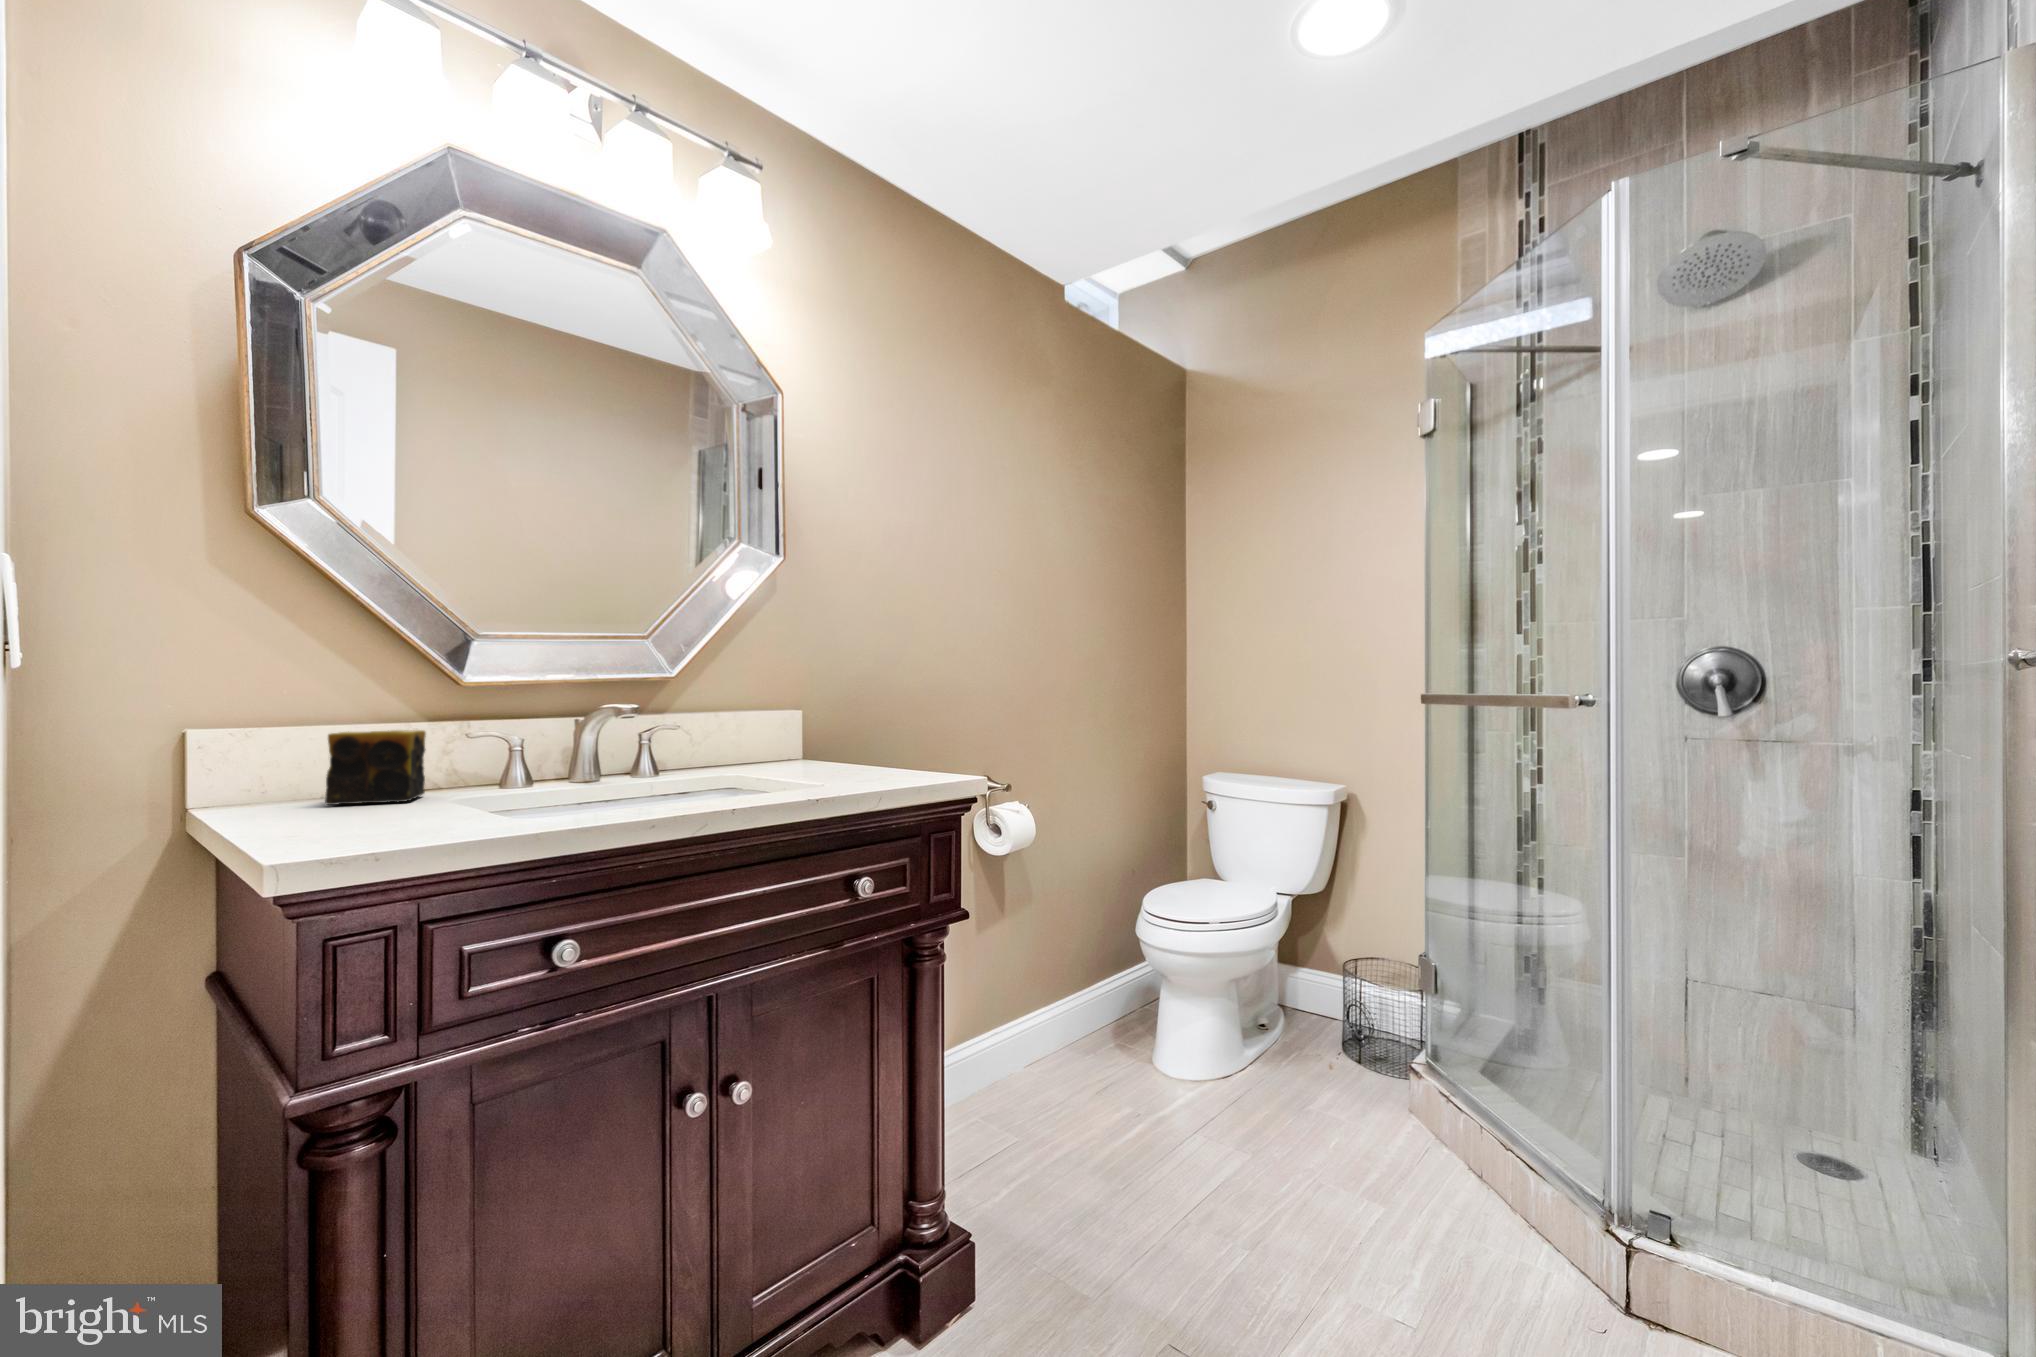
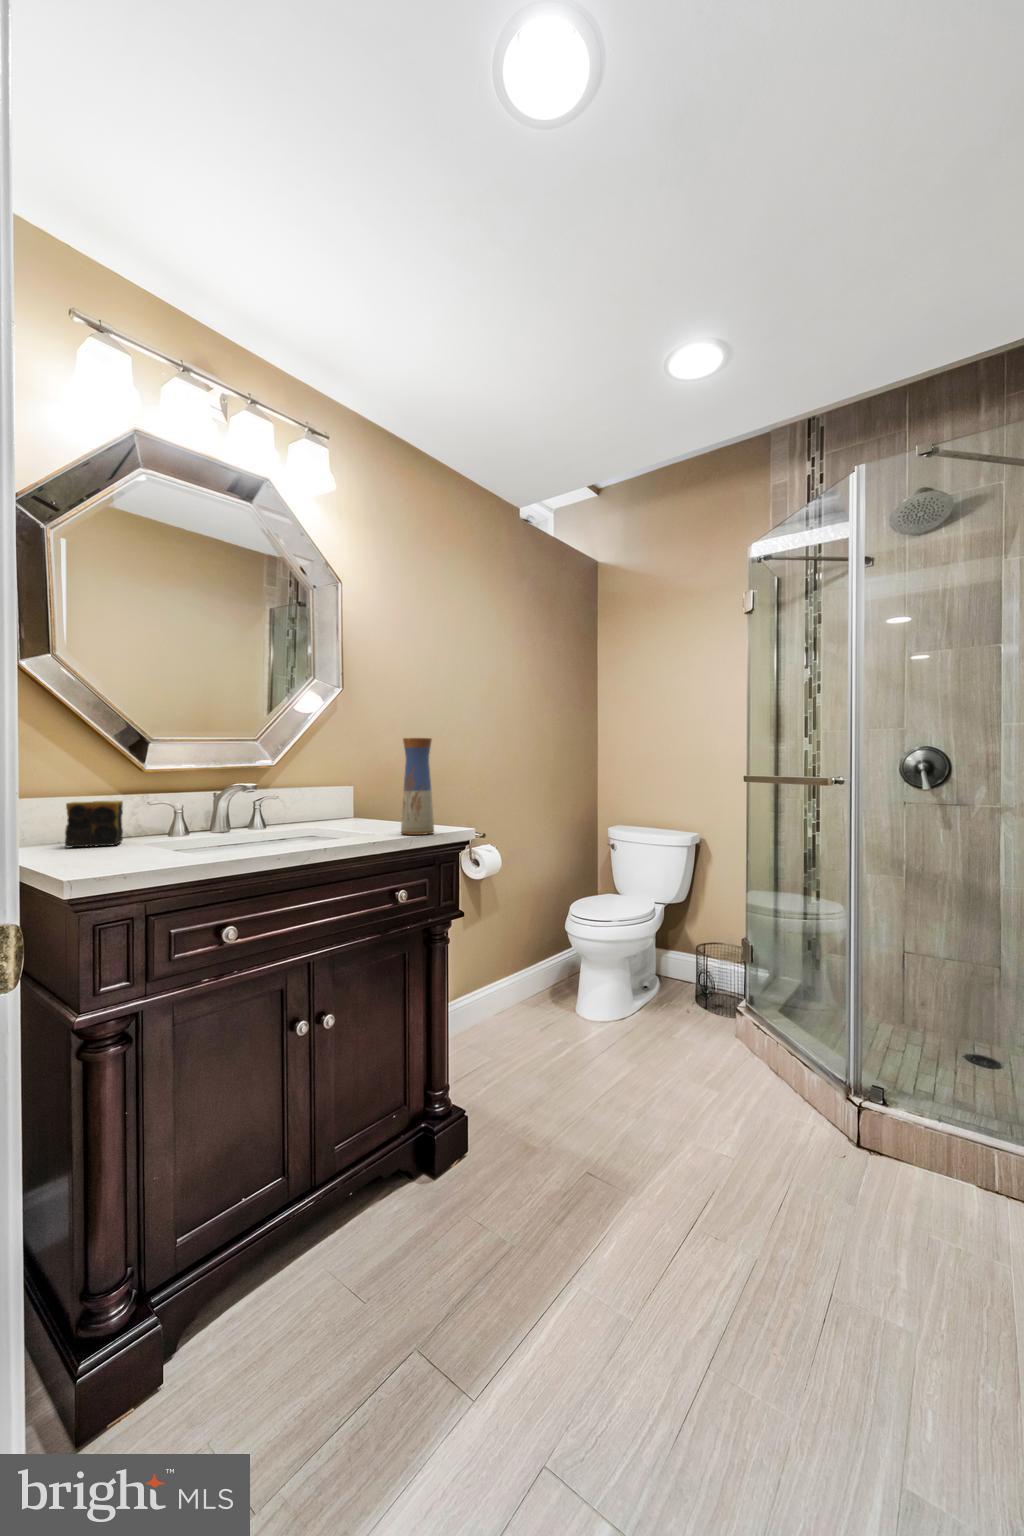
vase: none [866,630,920,787] -> present [401,738,434,835]

